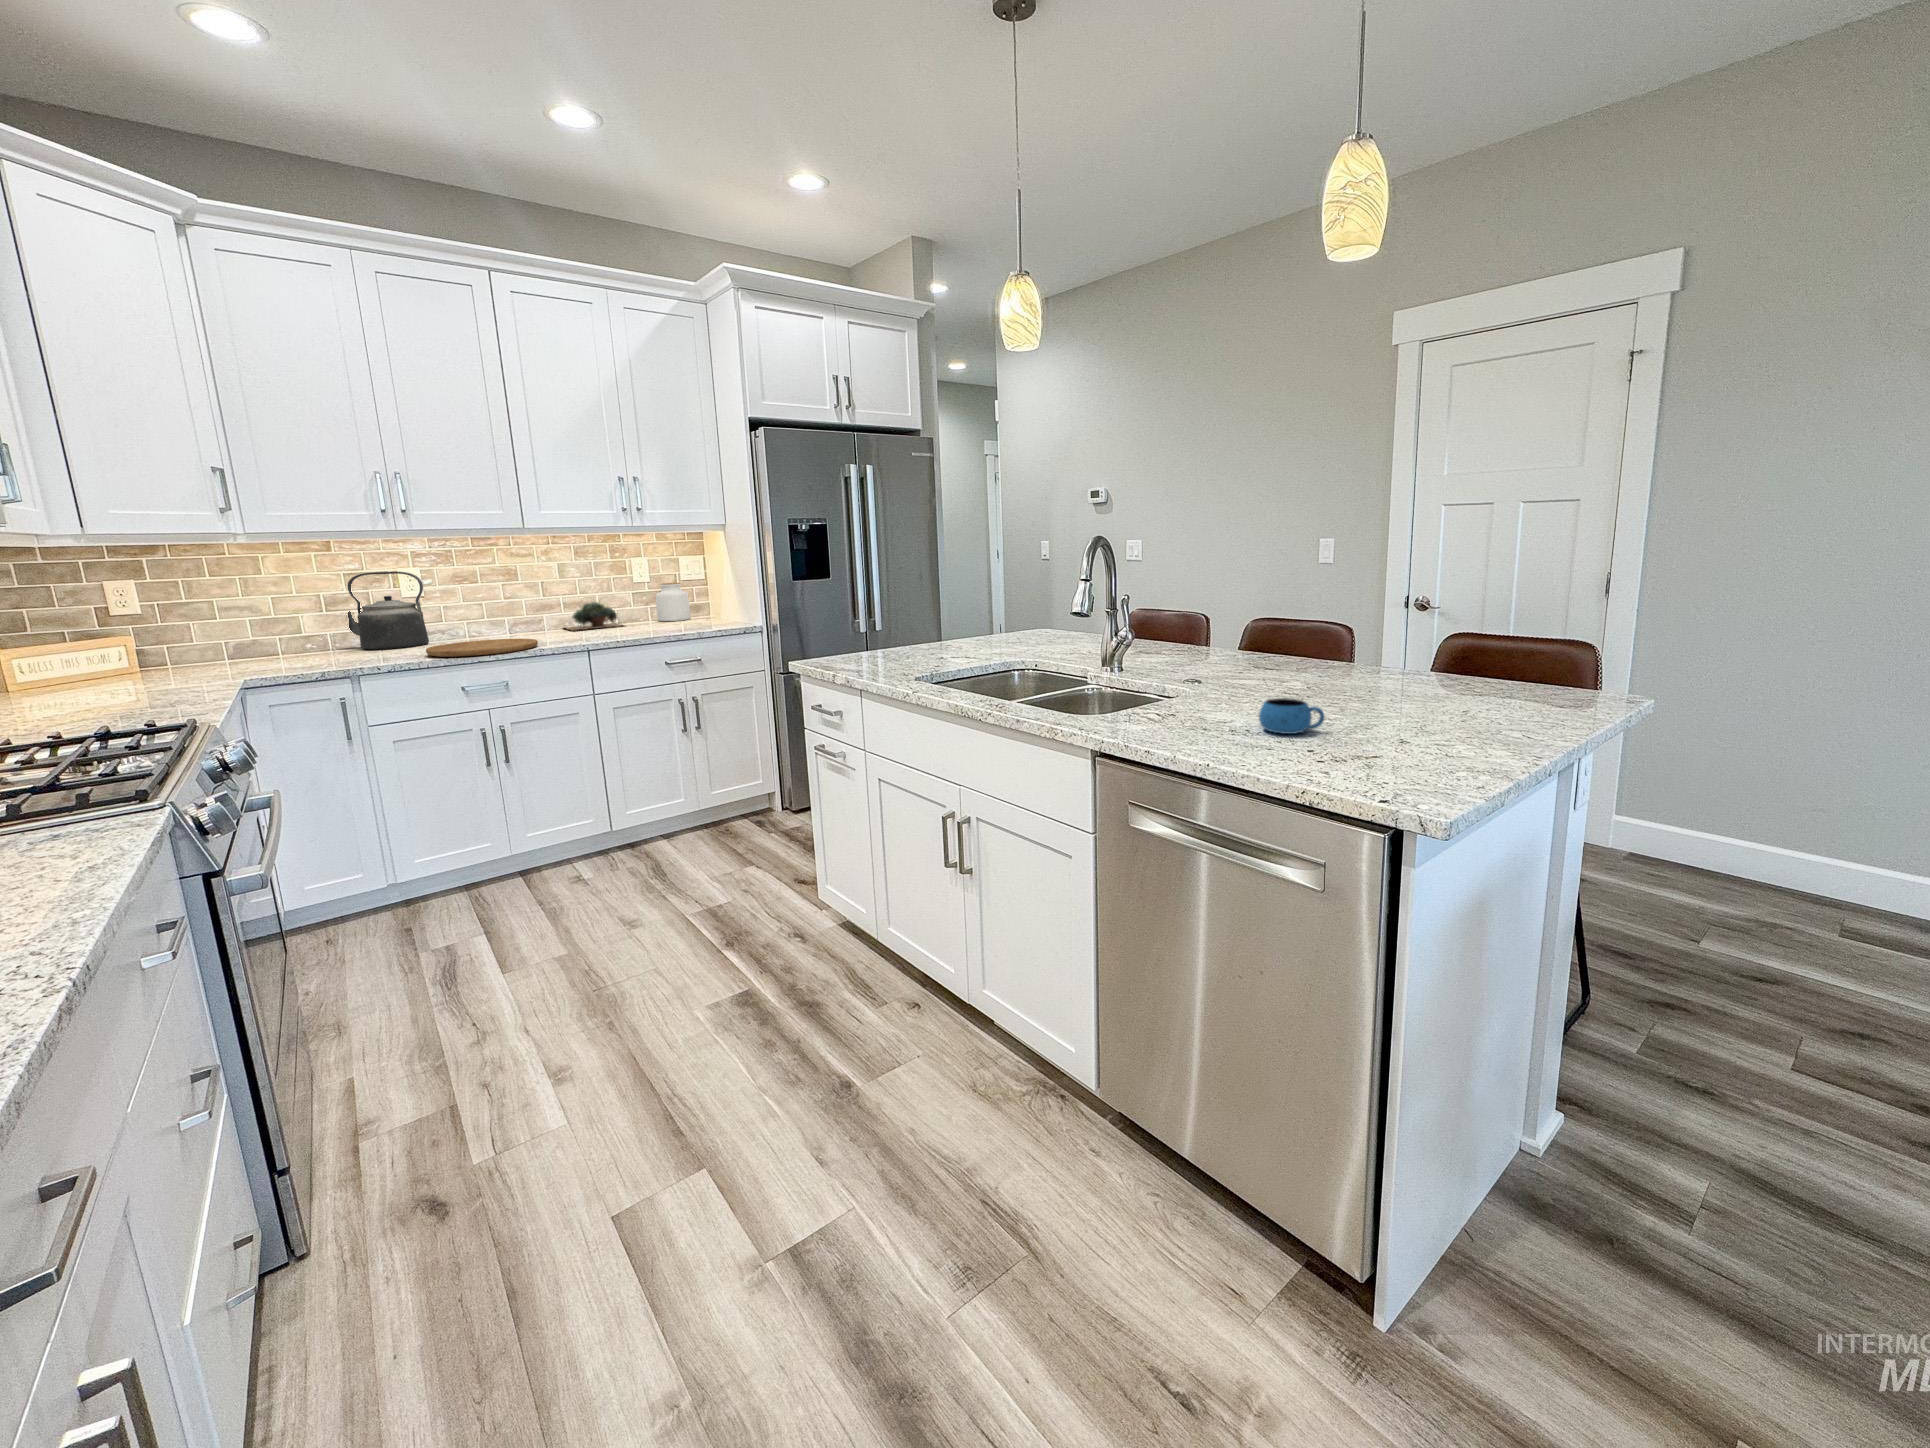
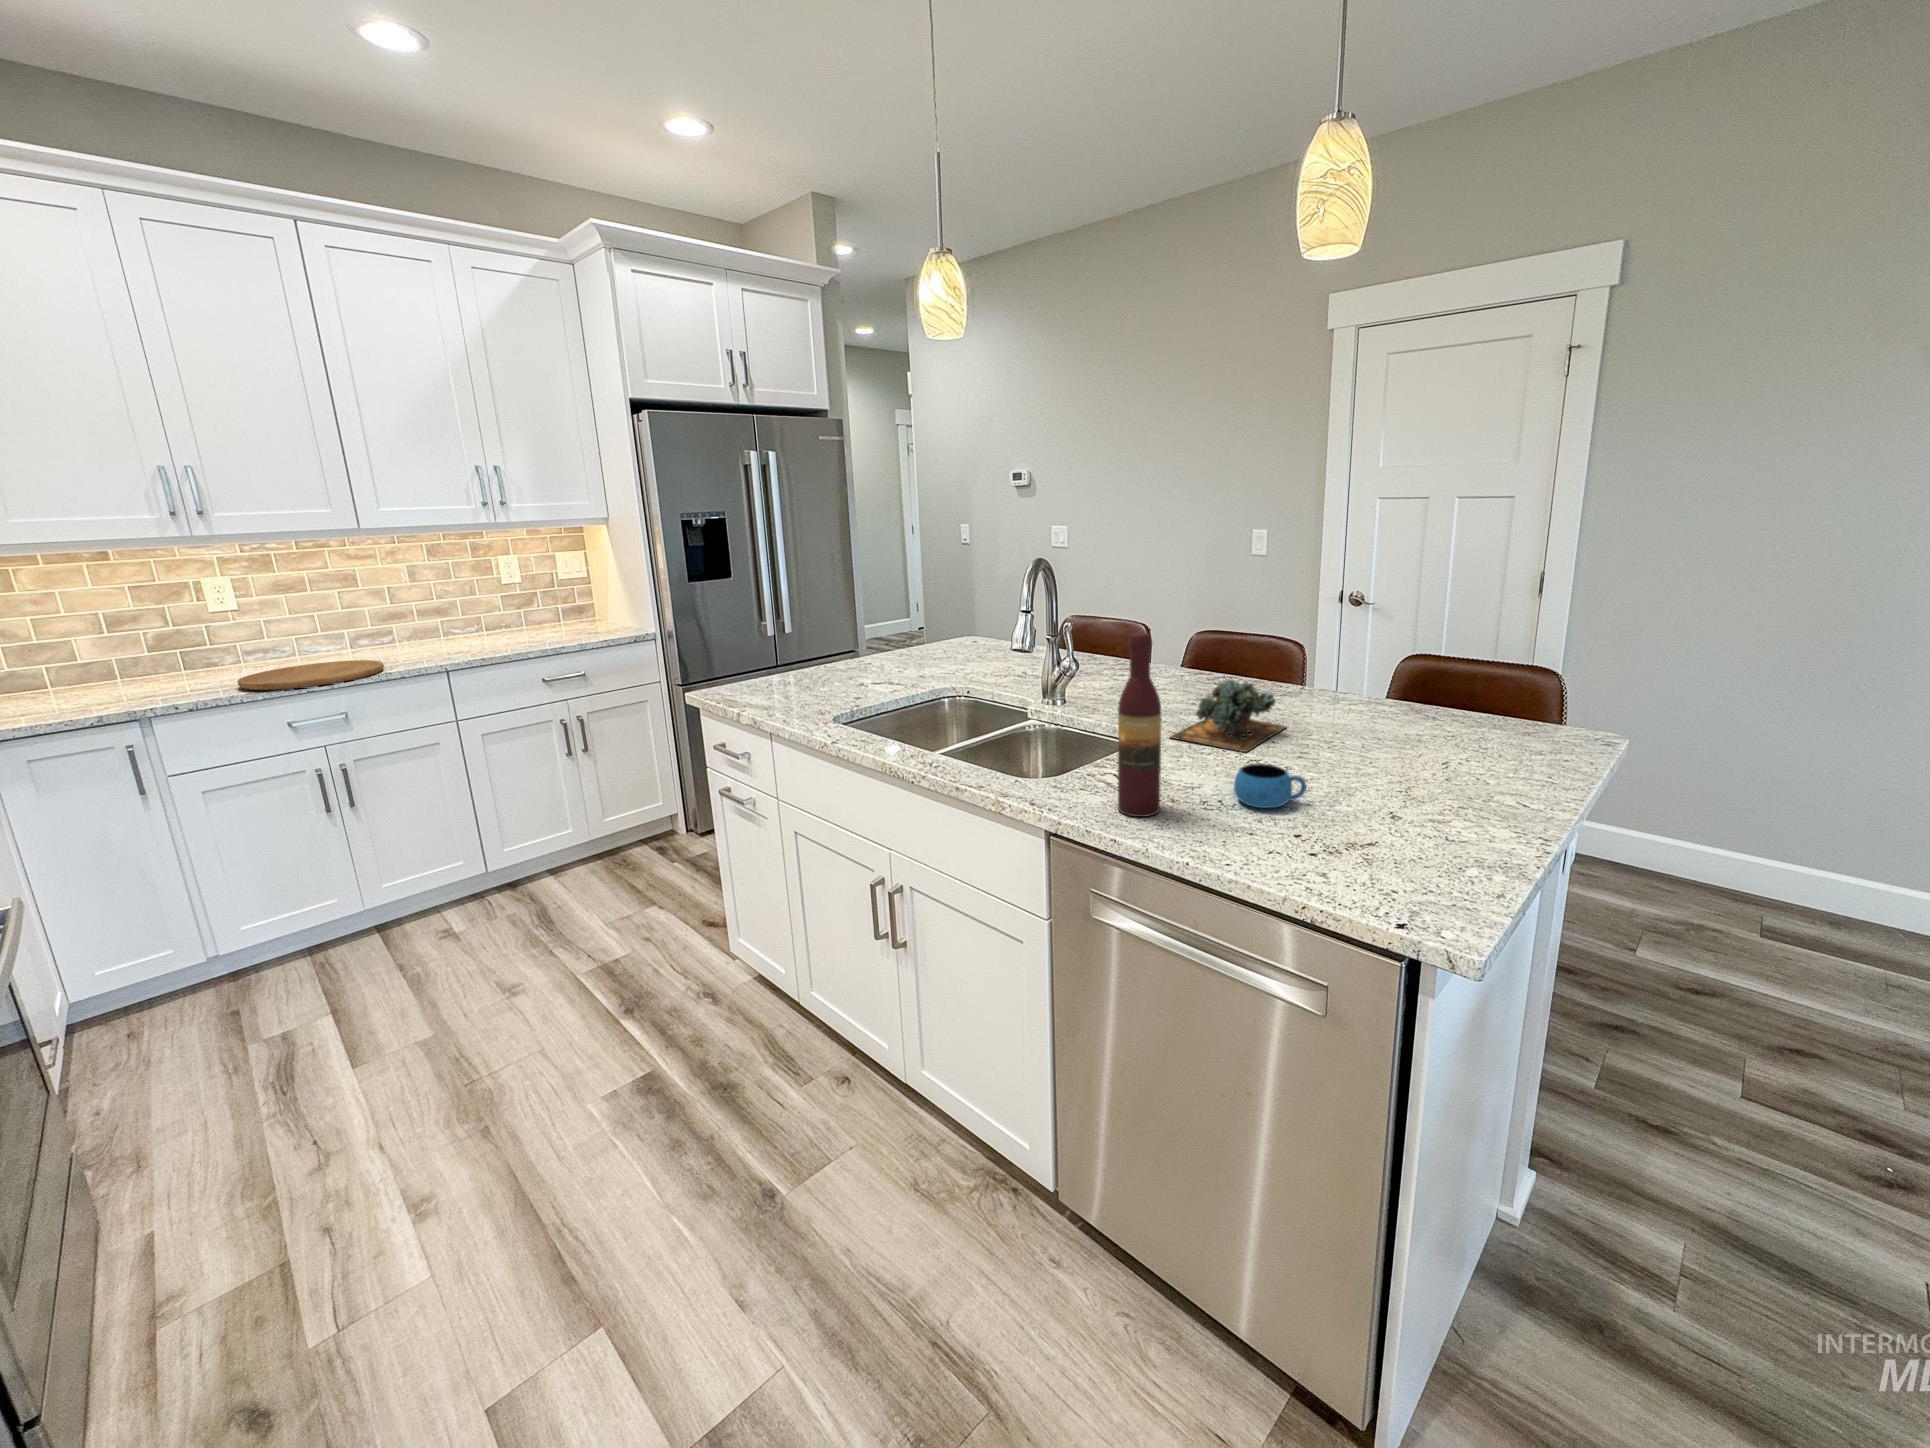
kettle: present [348,572,429,650] -> none [122,583,247,677]
wine bottle: none [1155,576,1192,737] -> present [1118,633,1161,817]
jar: present [655,583,690,621] -> none [531,583,574,627]
succulent plant: present [566,602,622,631] -> present [1170,679,1286,752]

